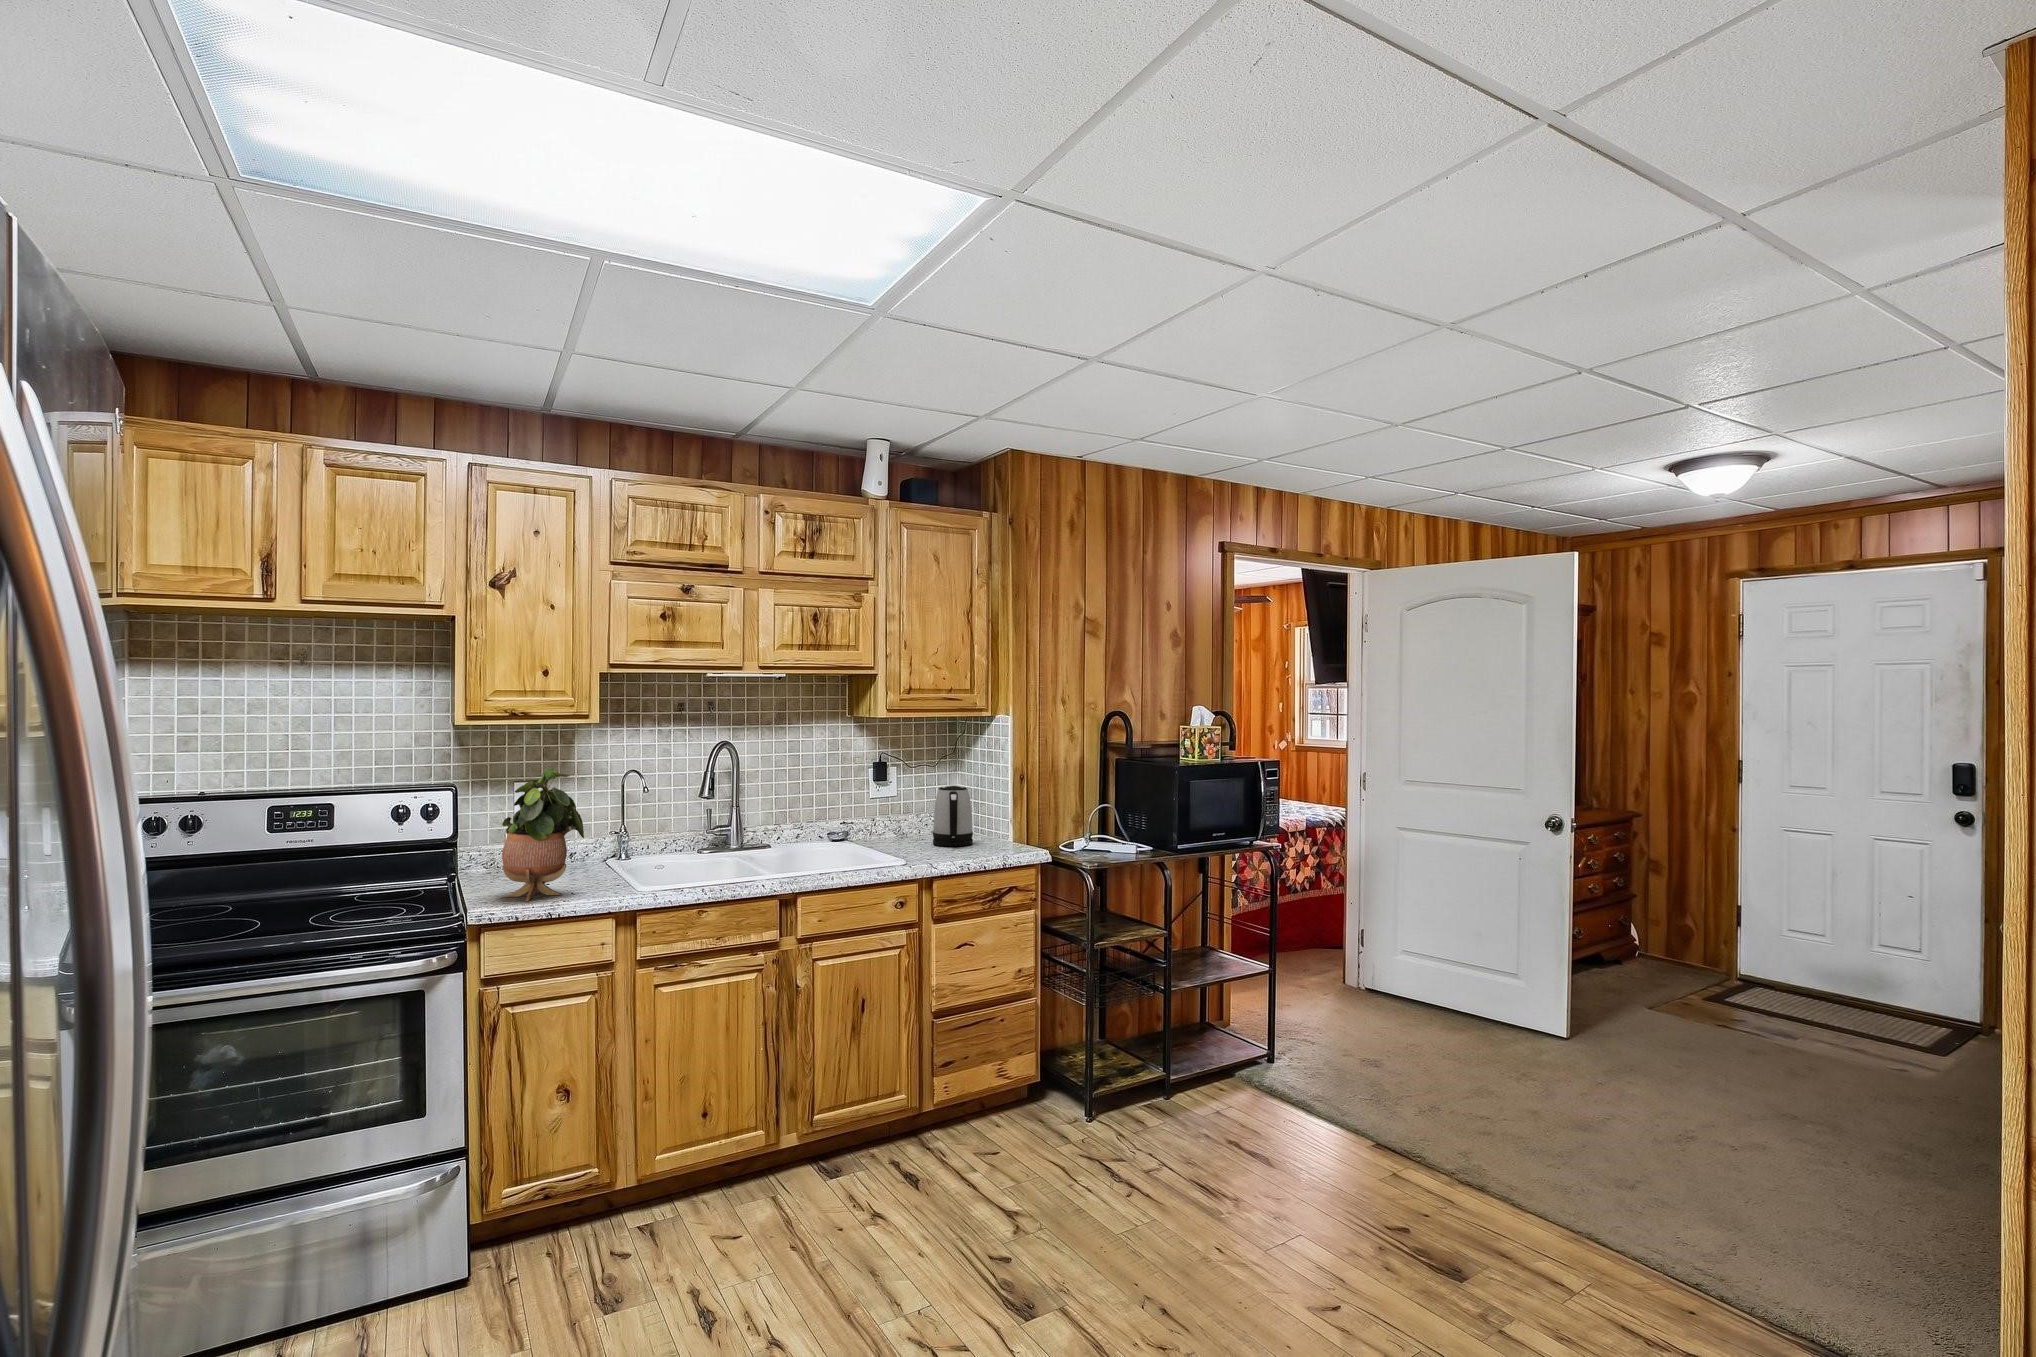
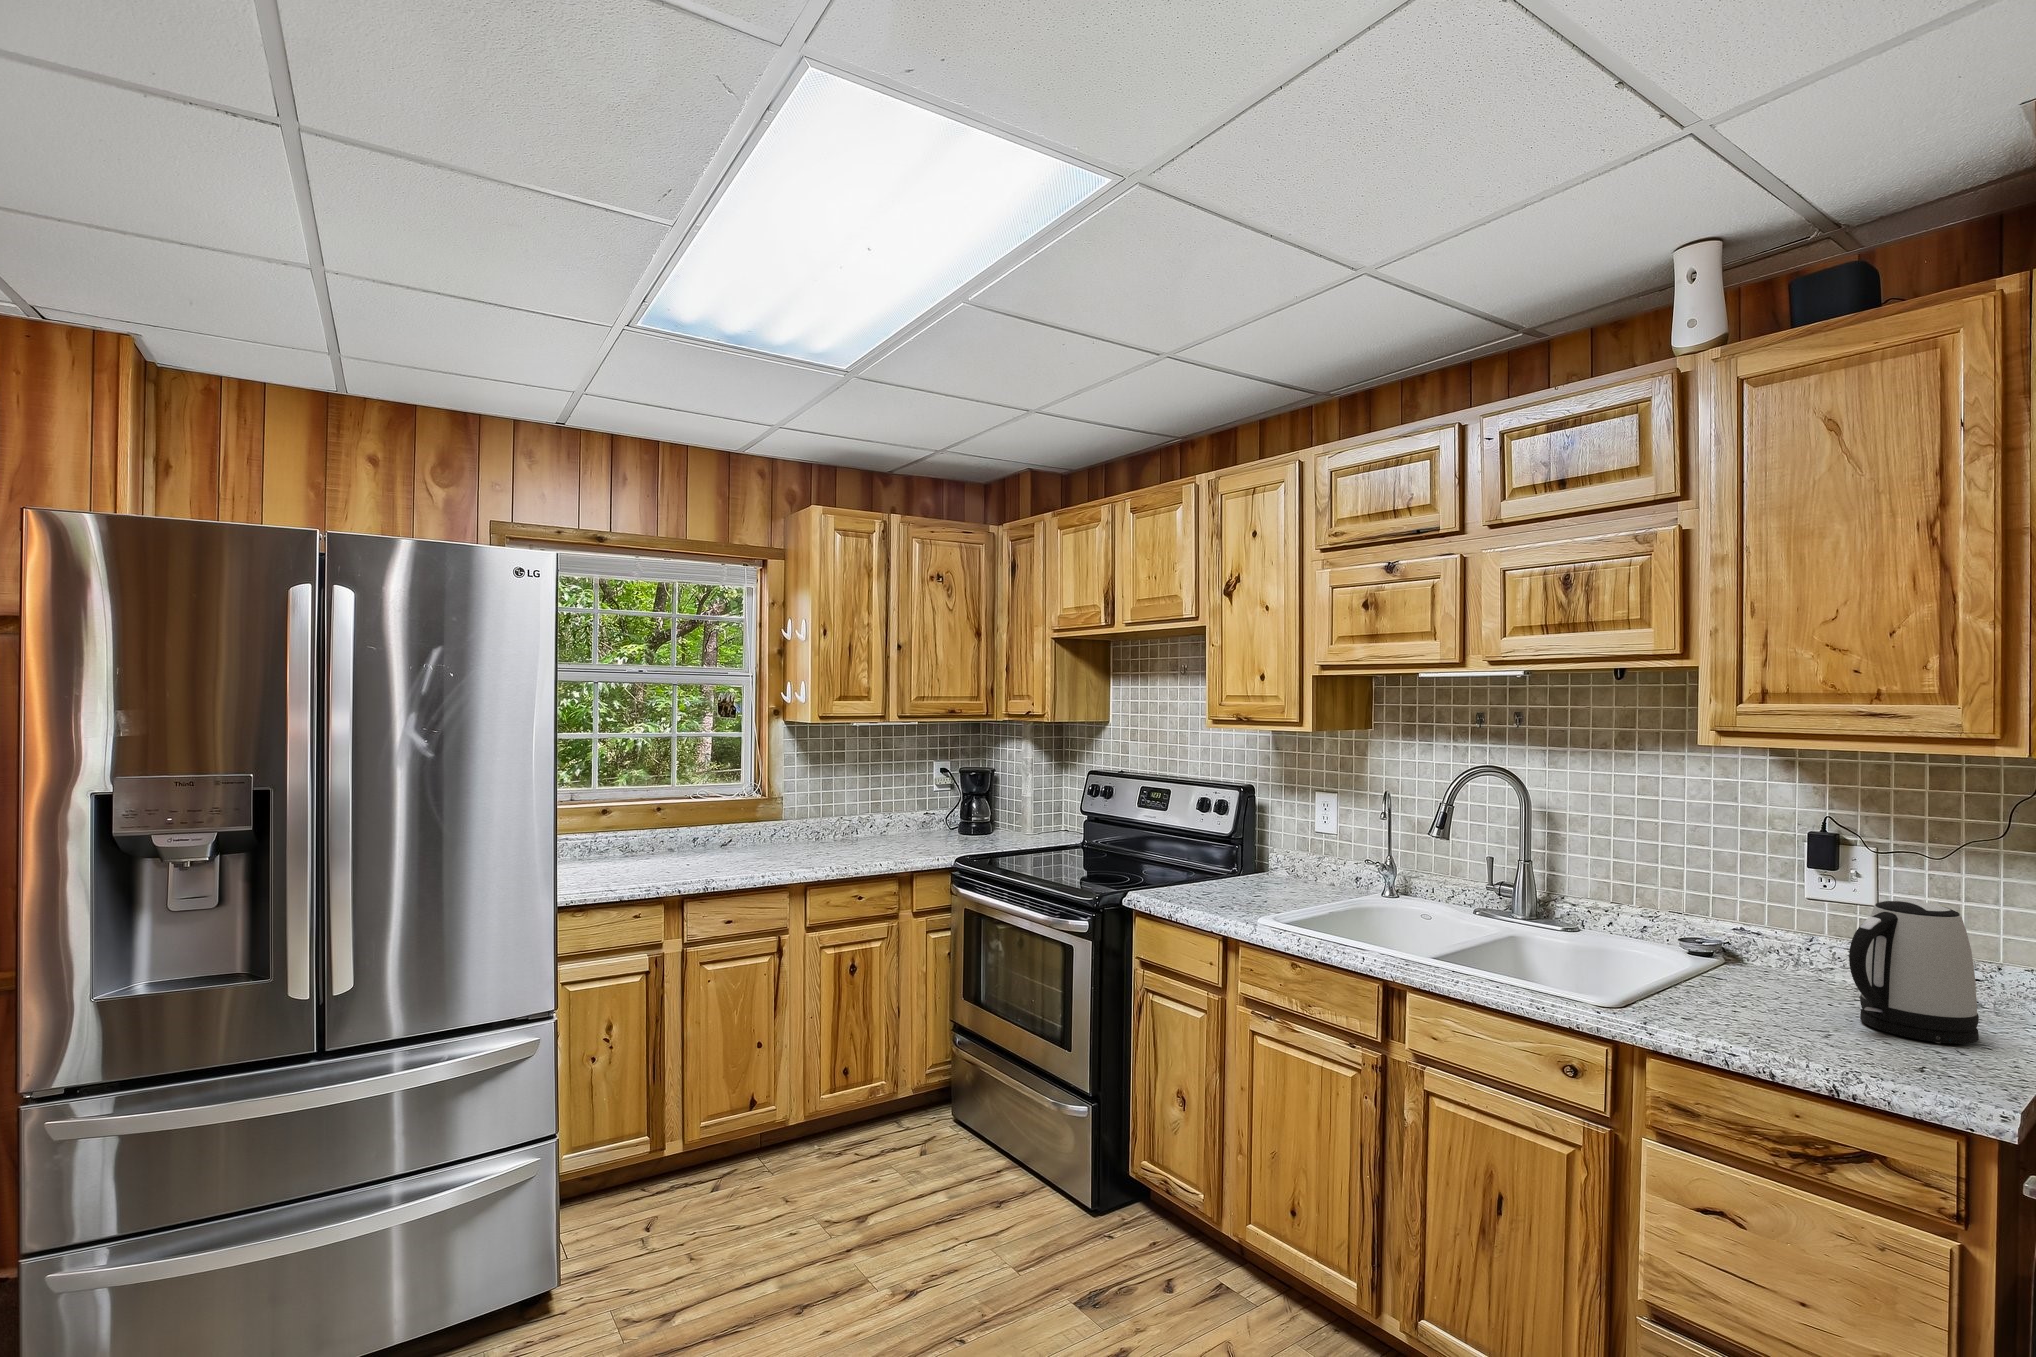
potted plant: present [502,768,584,901] -> none [1172,772,1240,903]

